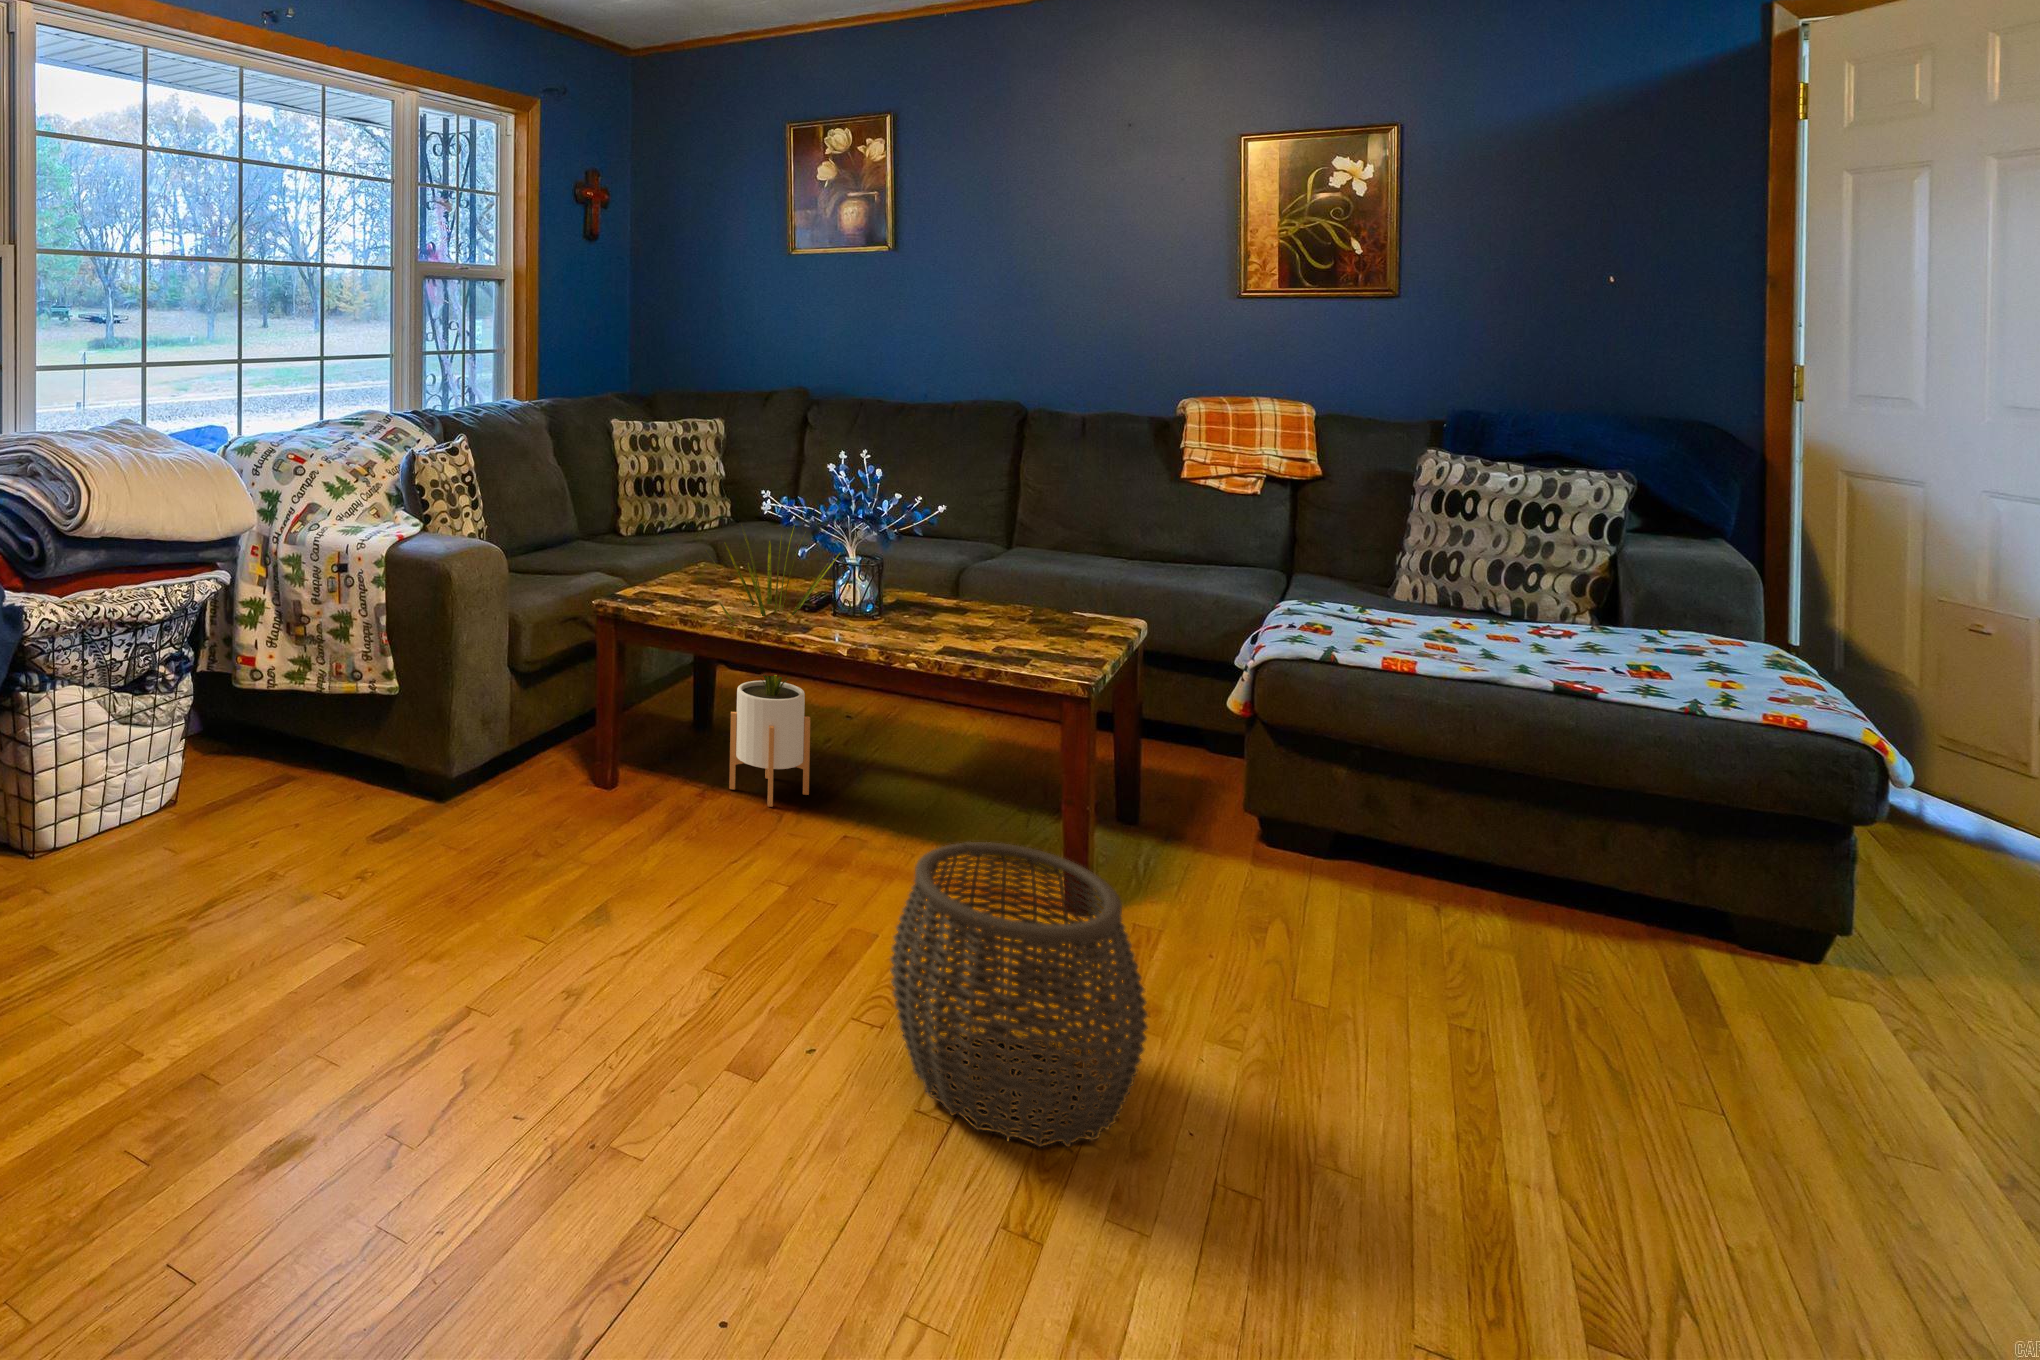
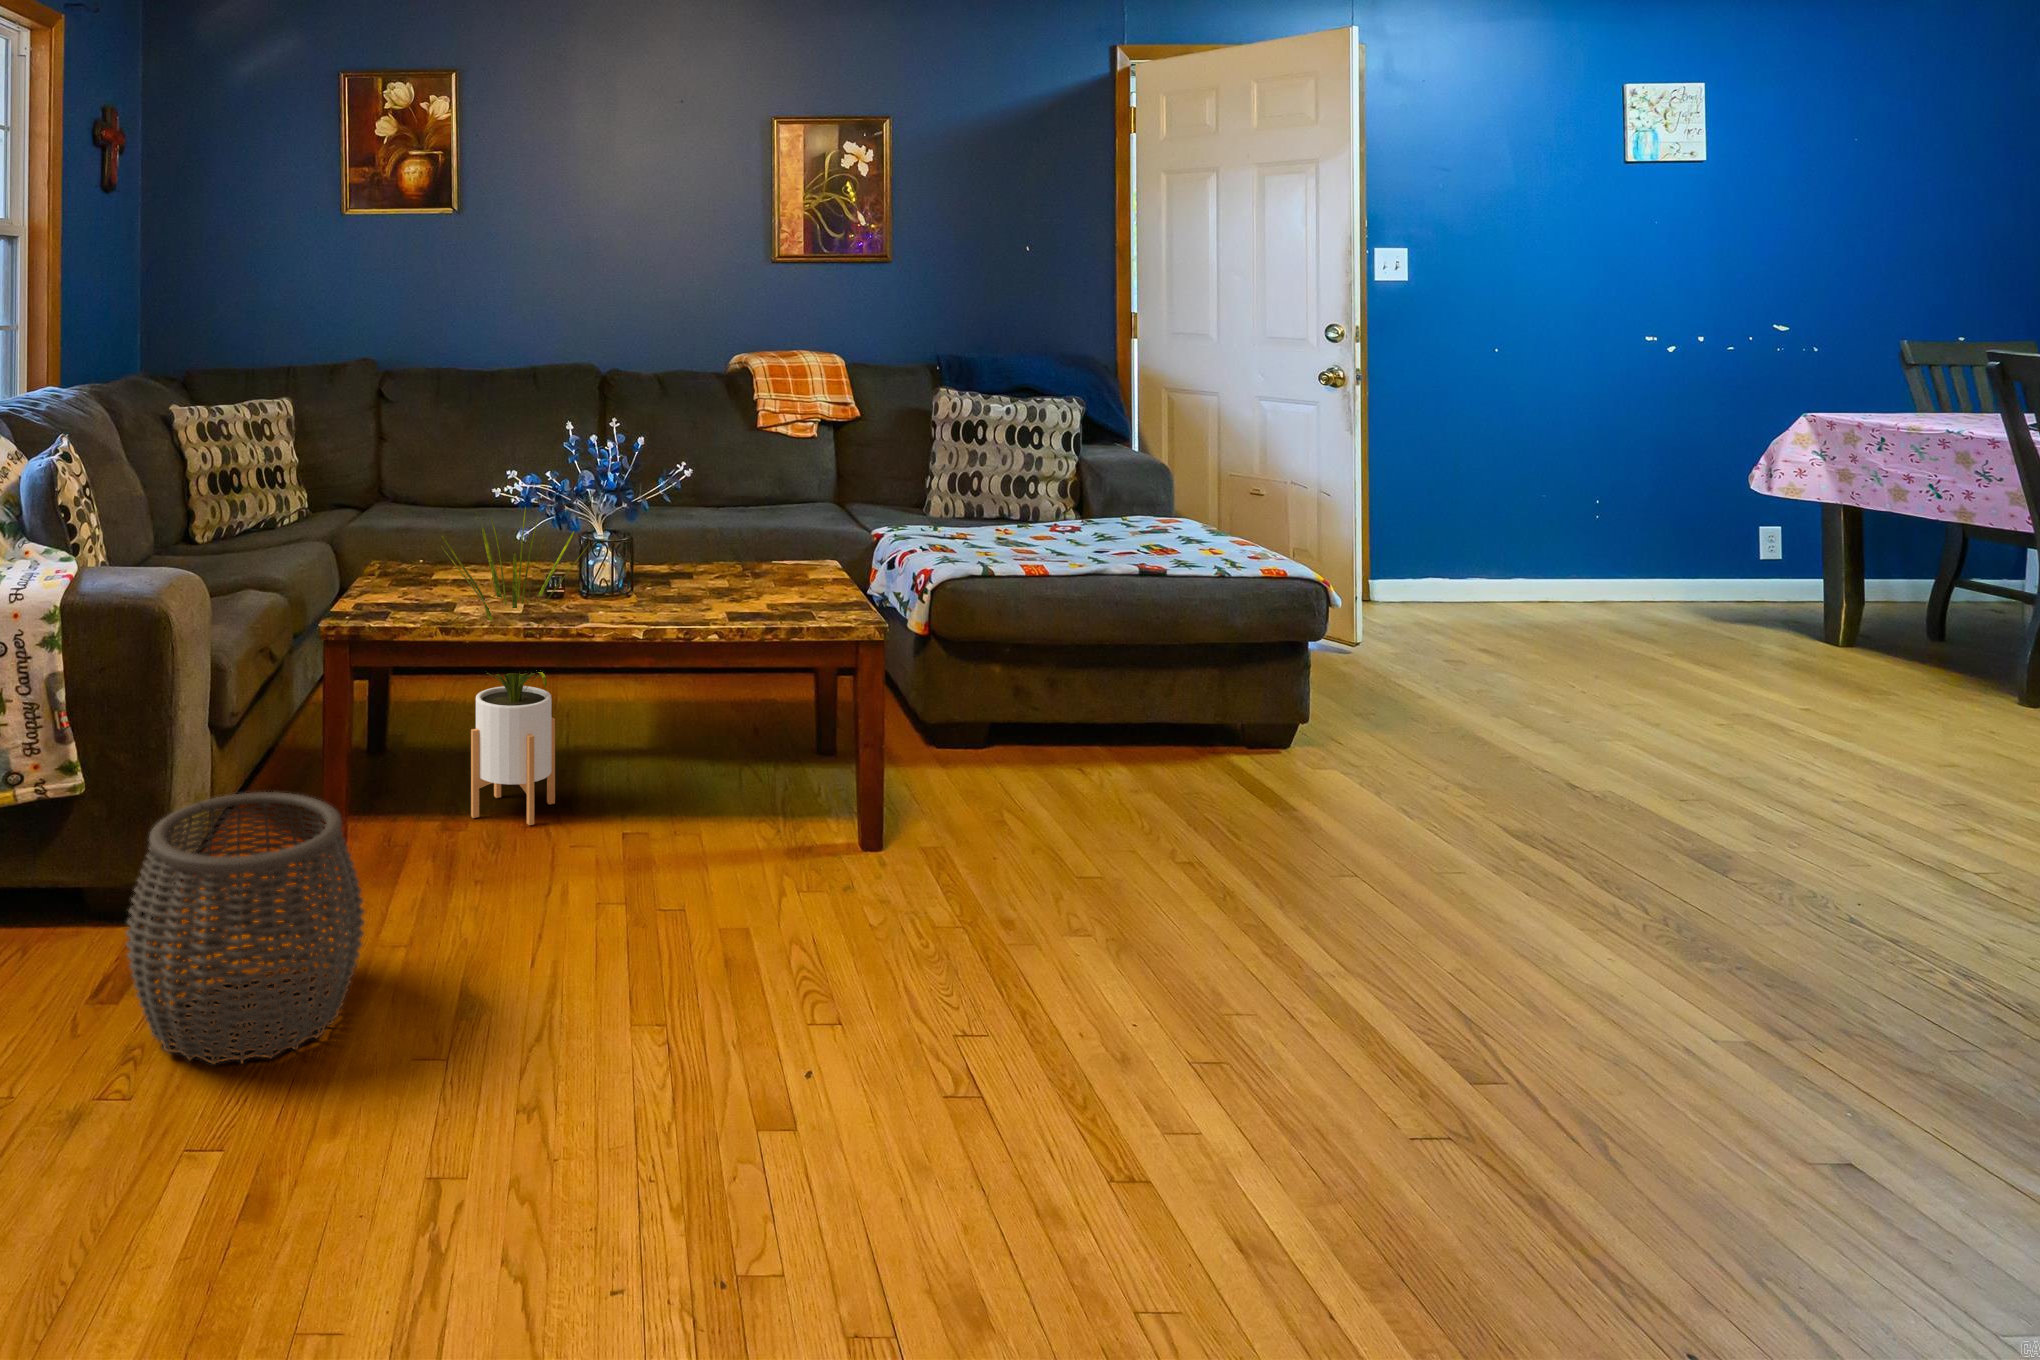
woven basket: present [890,842,1148,1147] -> present [126,792,364,1064]

